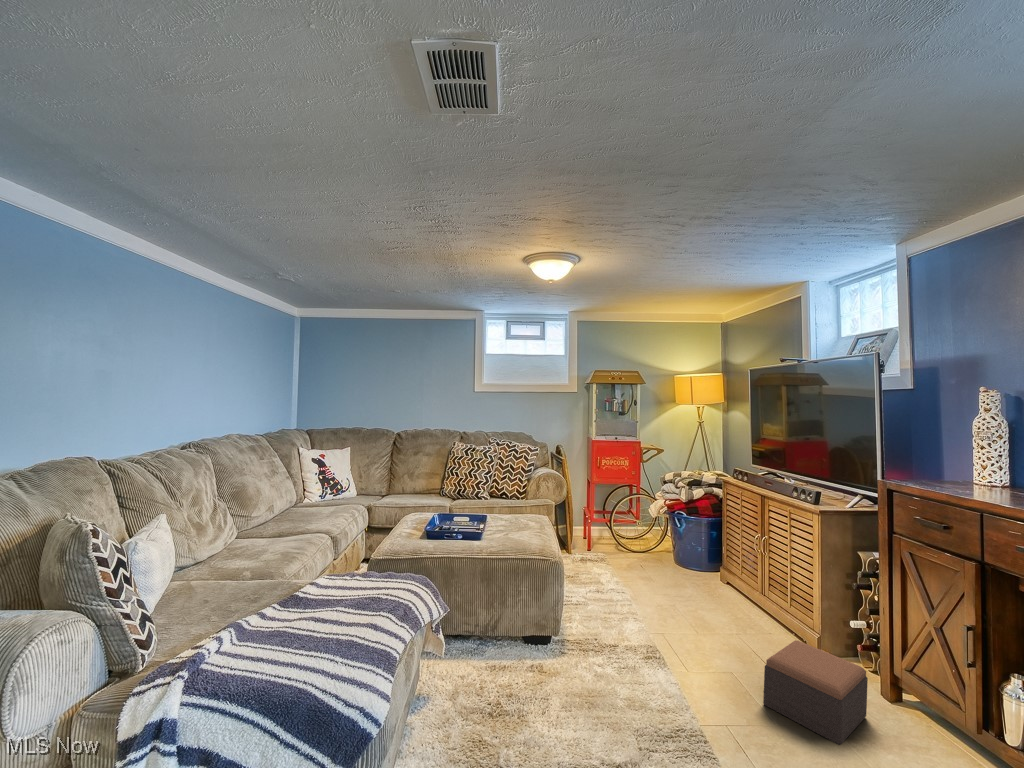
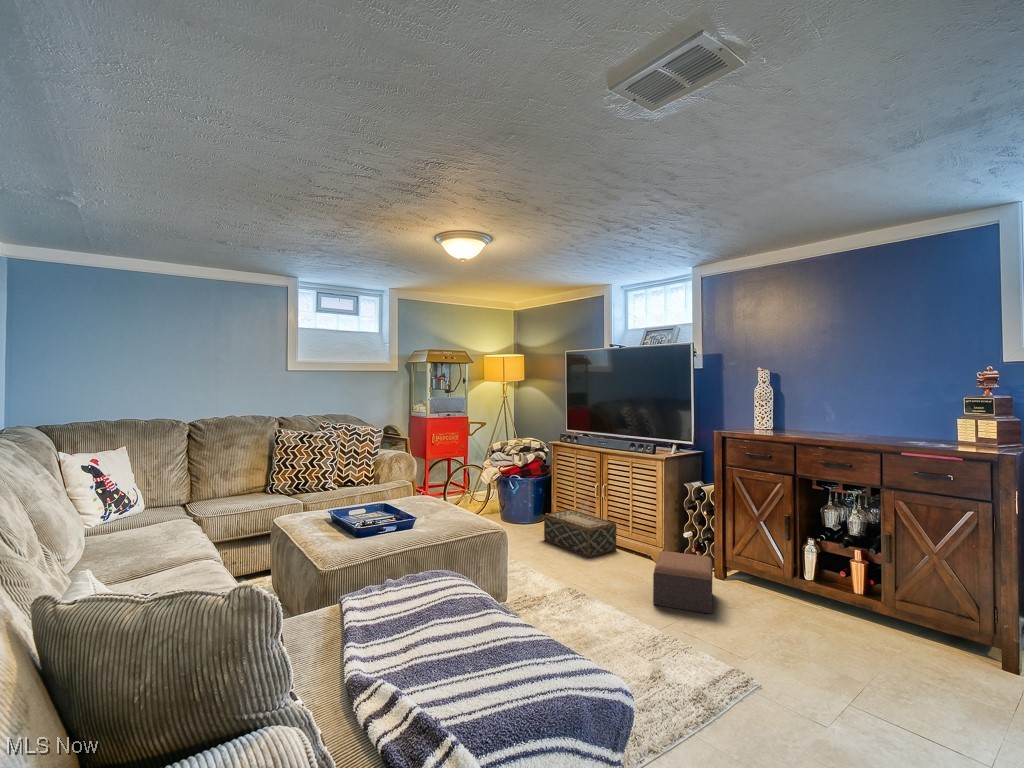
woven basket: none [691,559,772,621] -> present [544,509,617,557]

